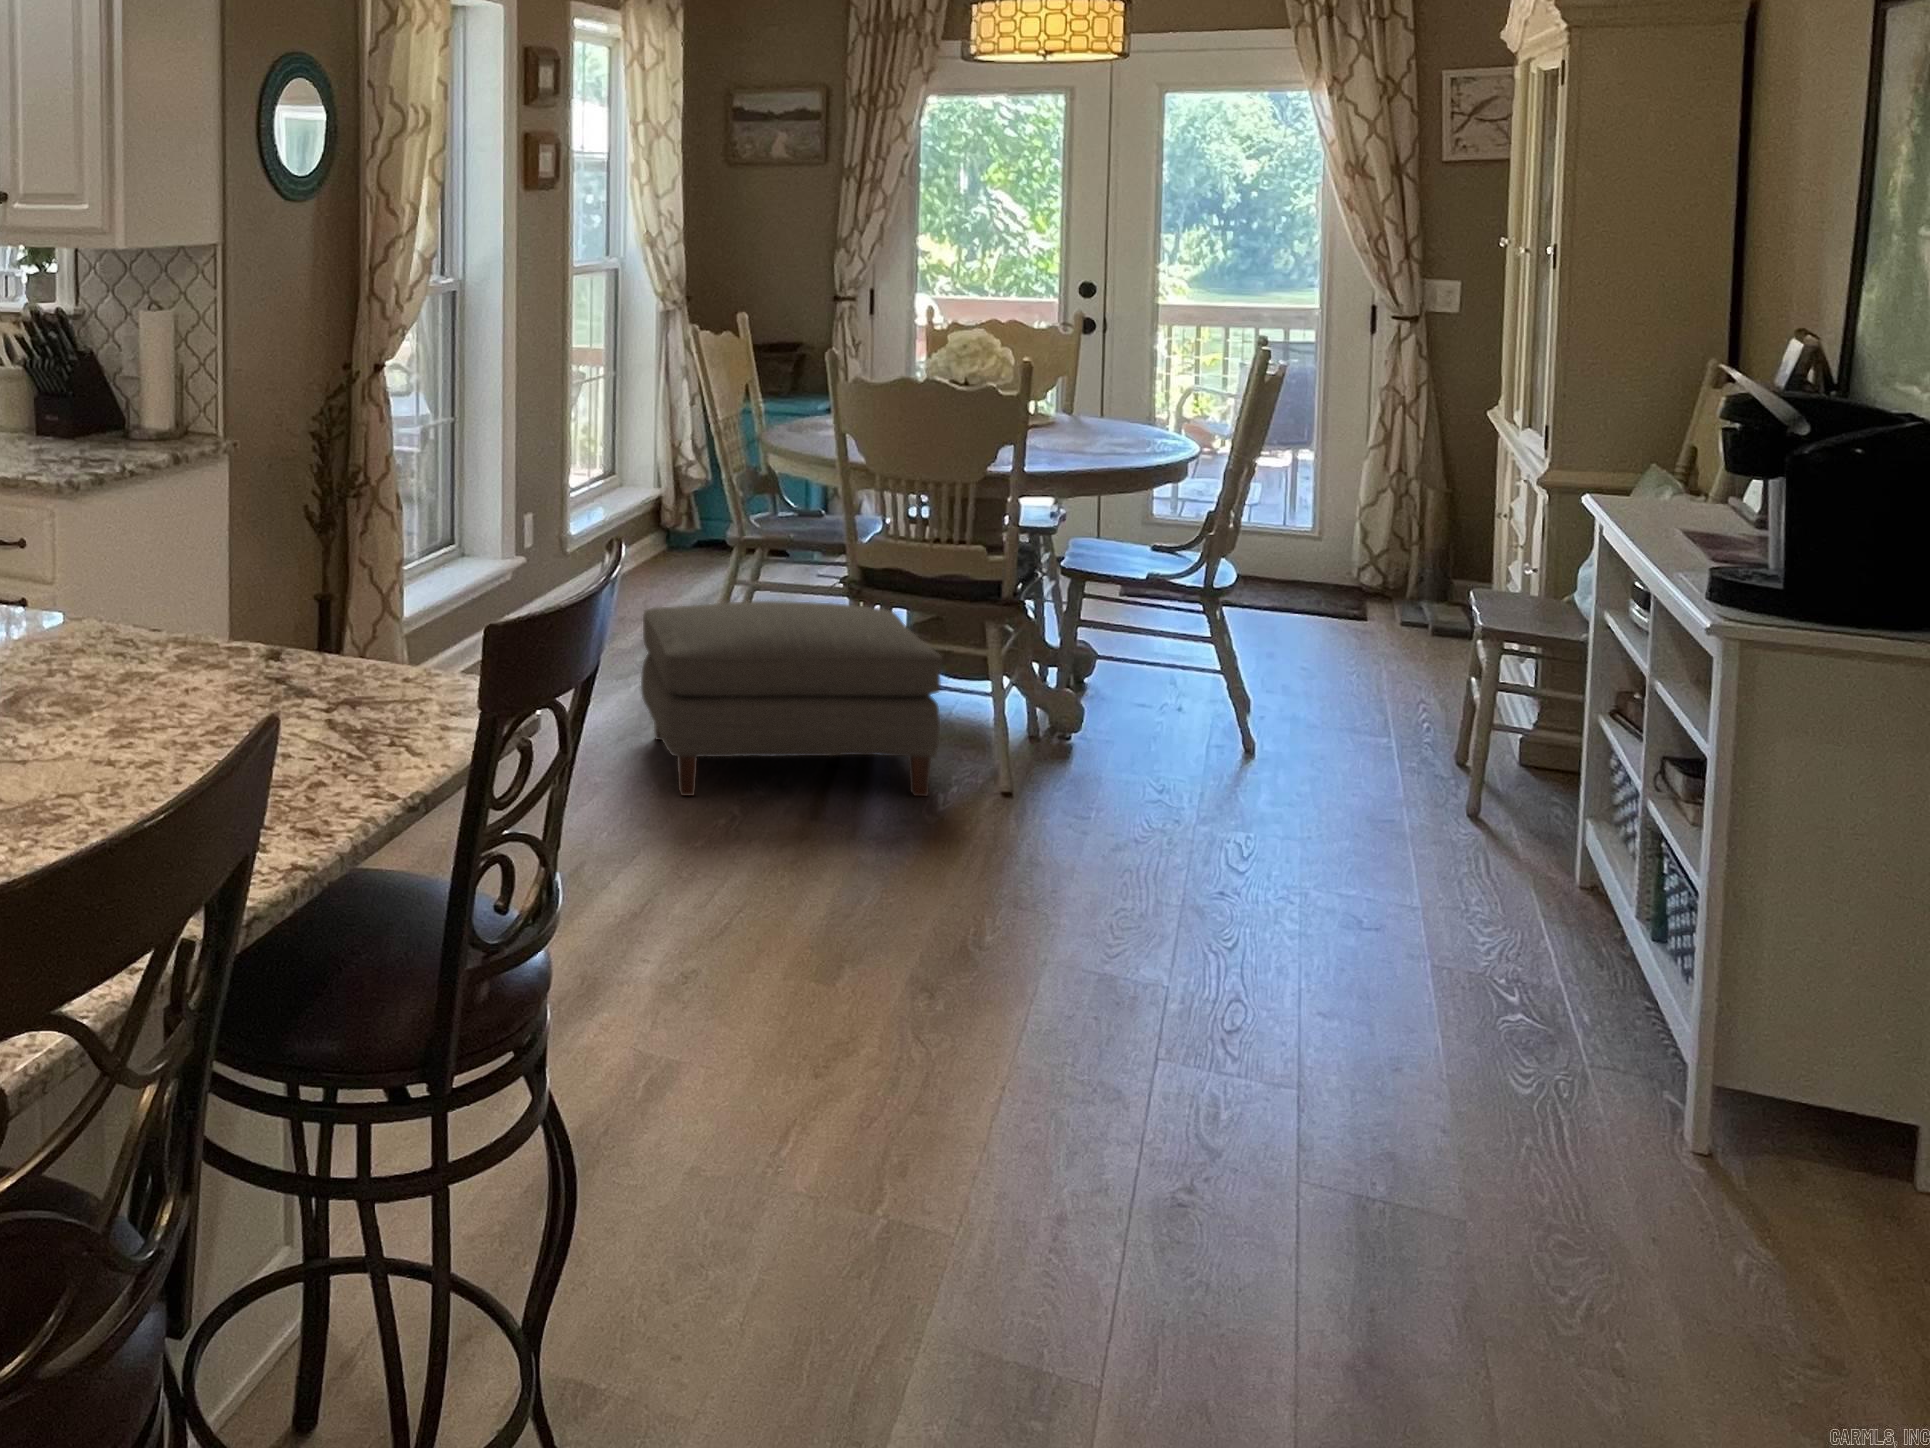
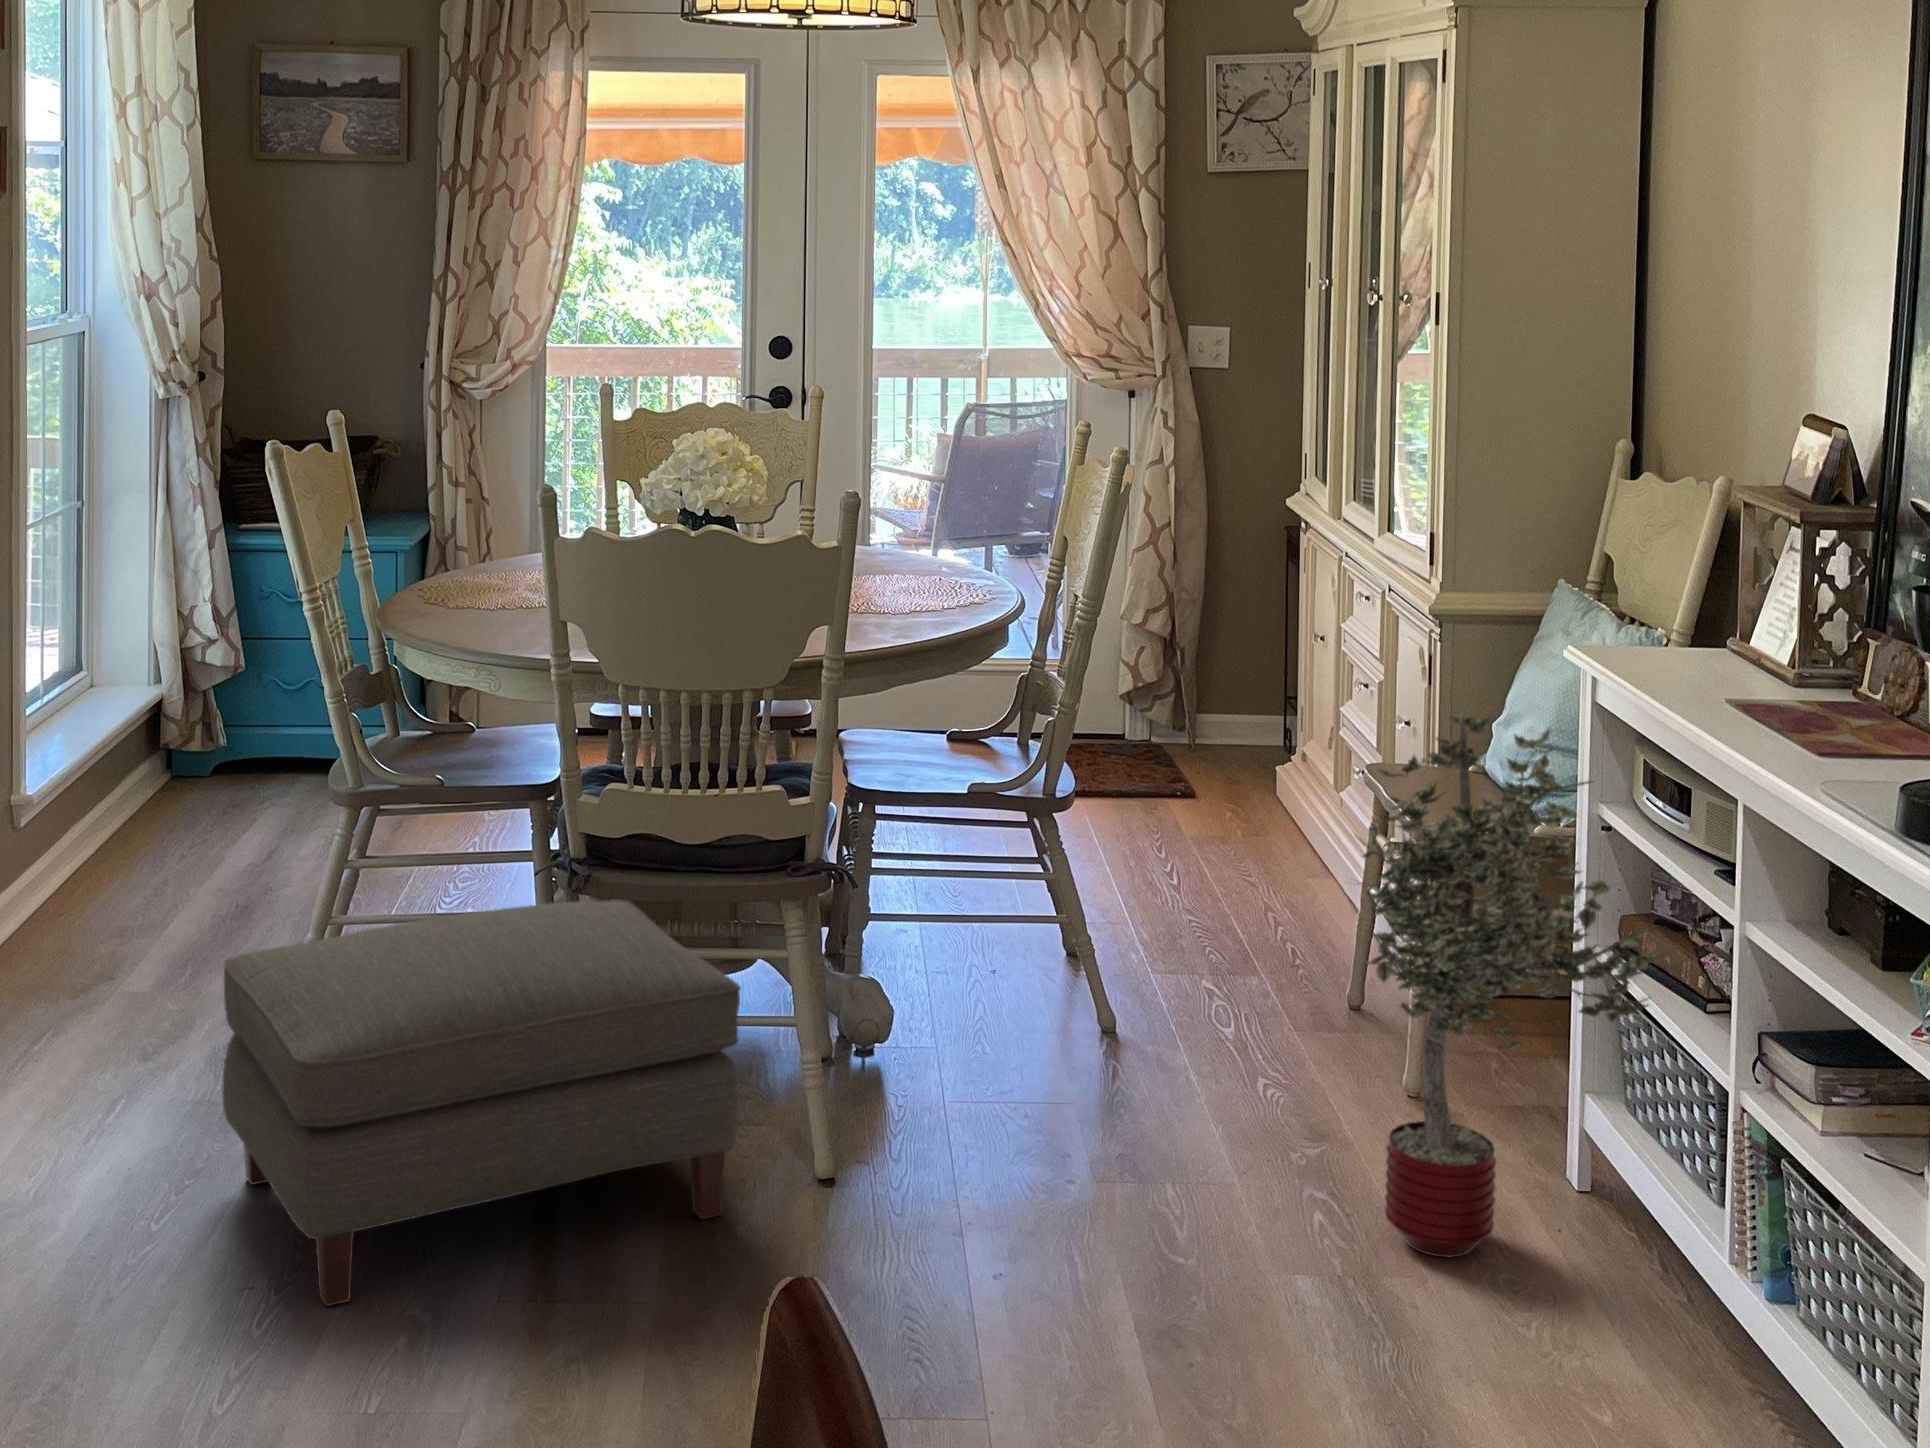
potted tree: none [1360,520,1613,901] -> present [1360,715,1660,1258]

